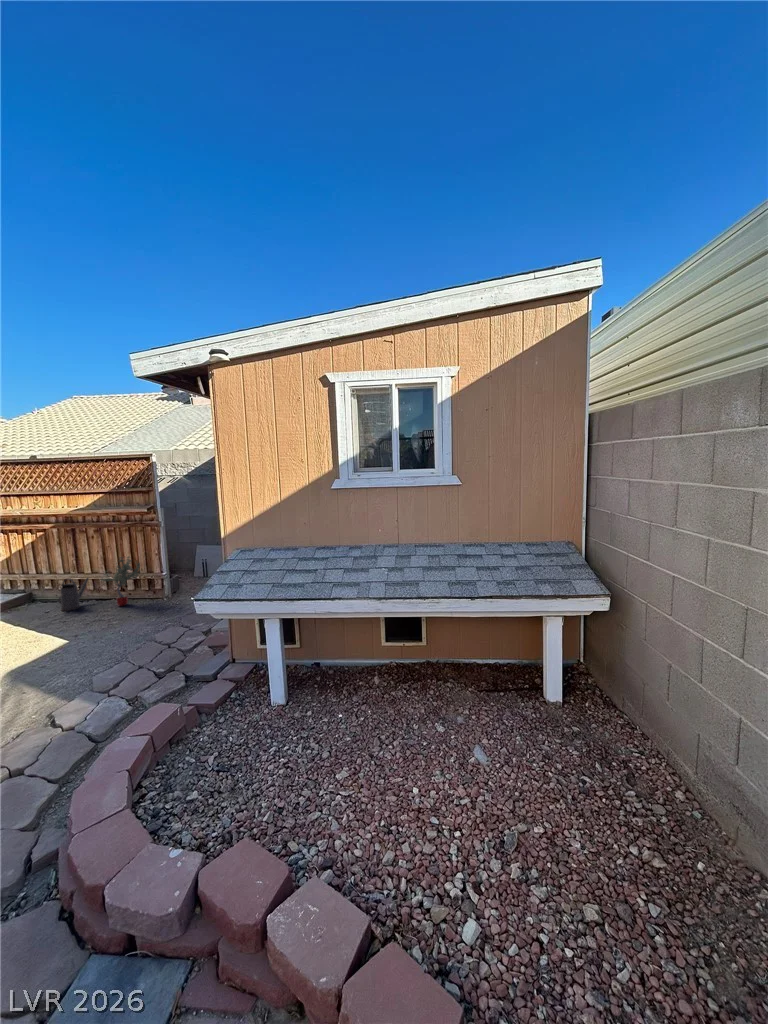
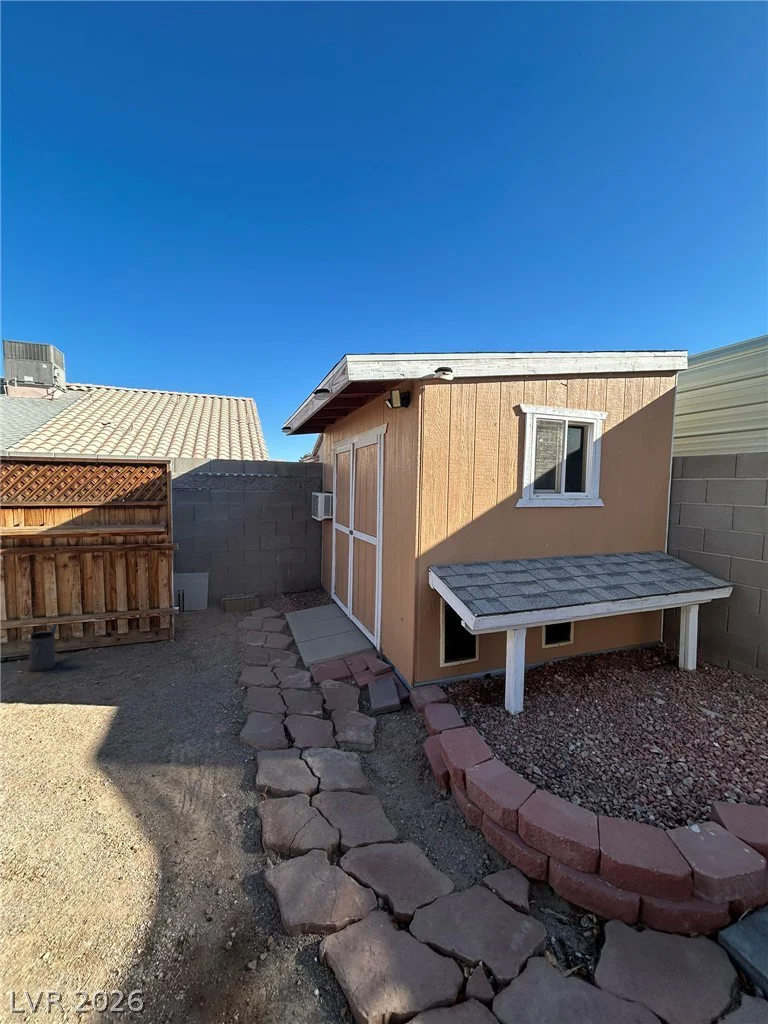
potted tree: present [101,557,140,606] -> none [91,589,154,657]

